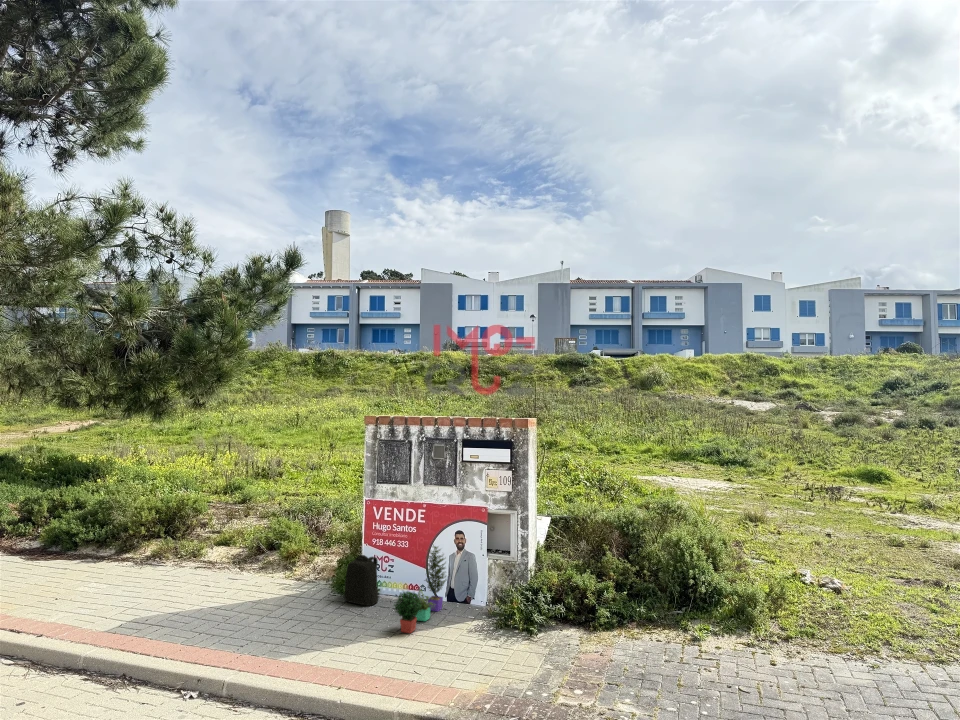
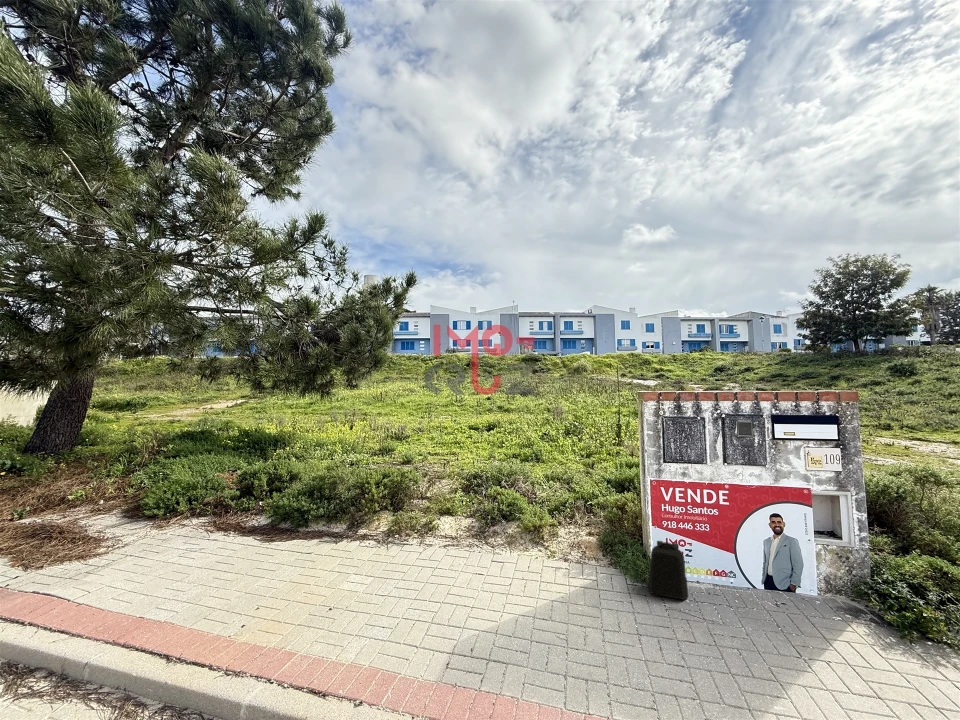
potted plant: present [394,545,446,633] -> none [747,530,802,648]

